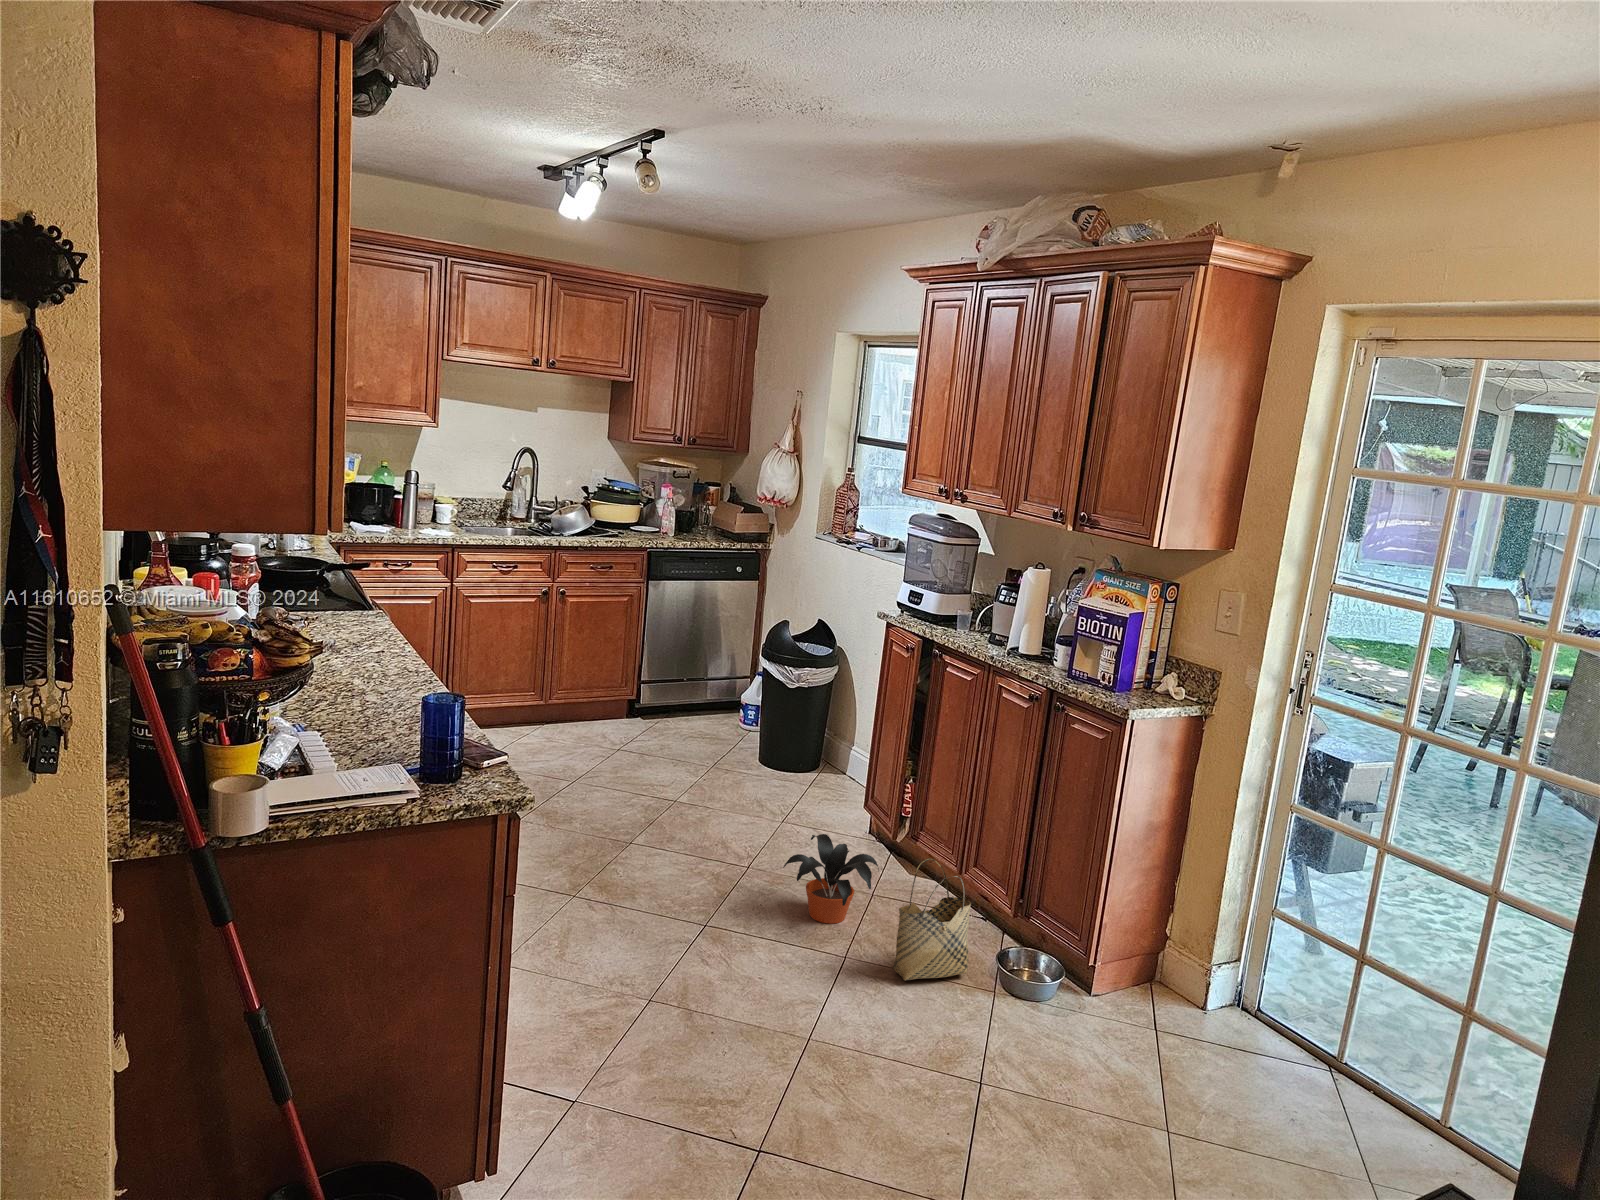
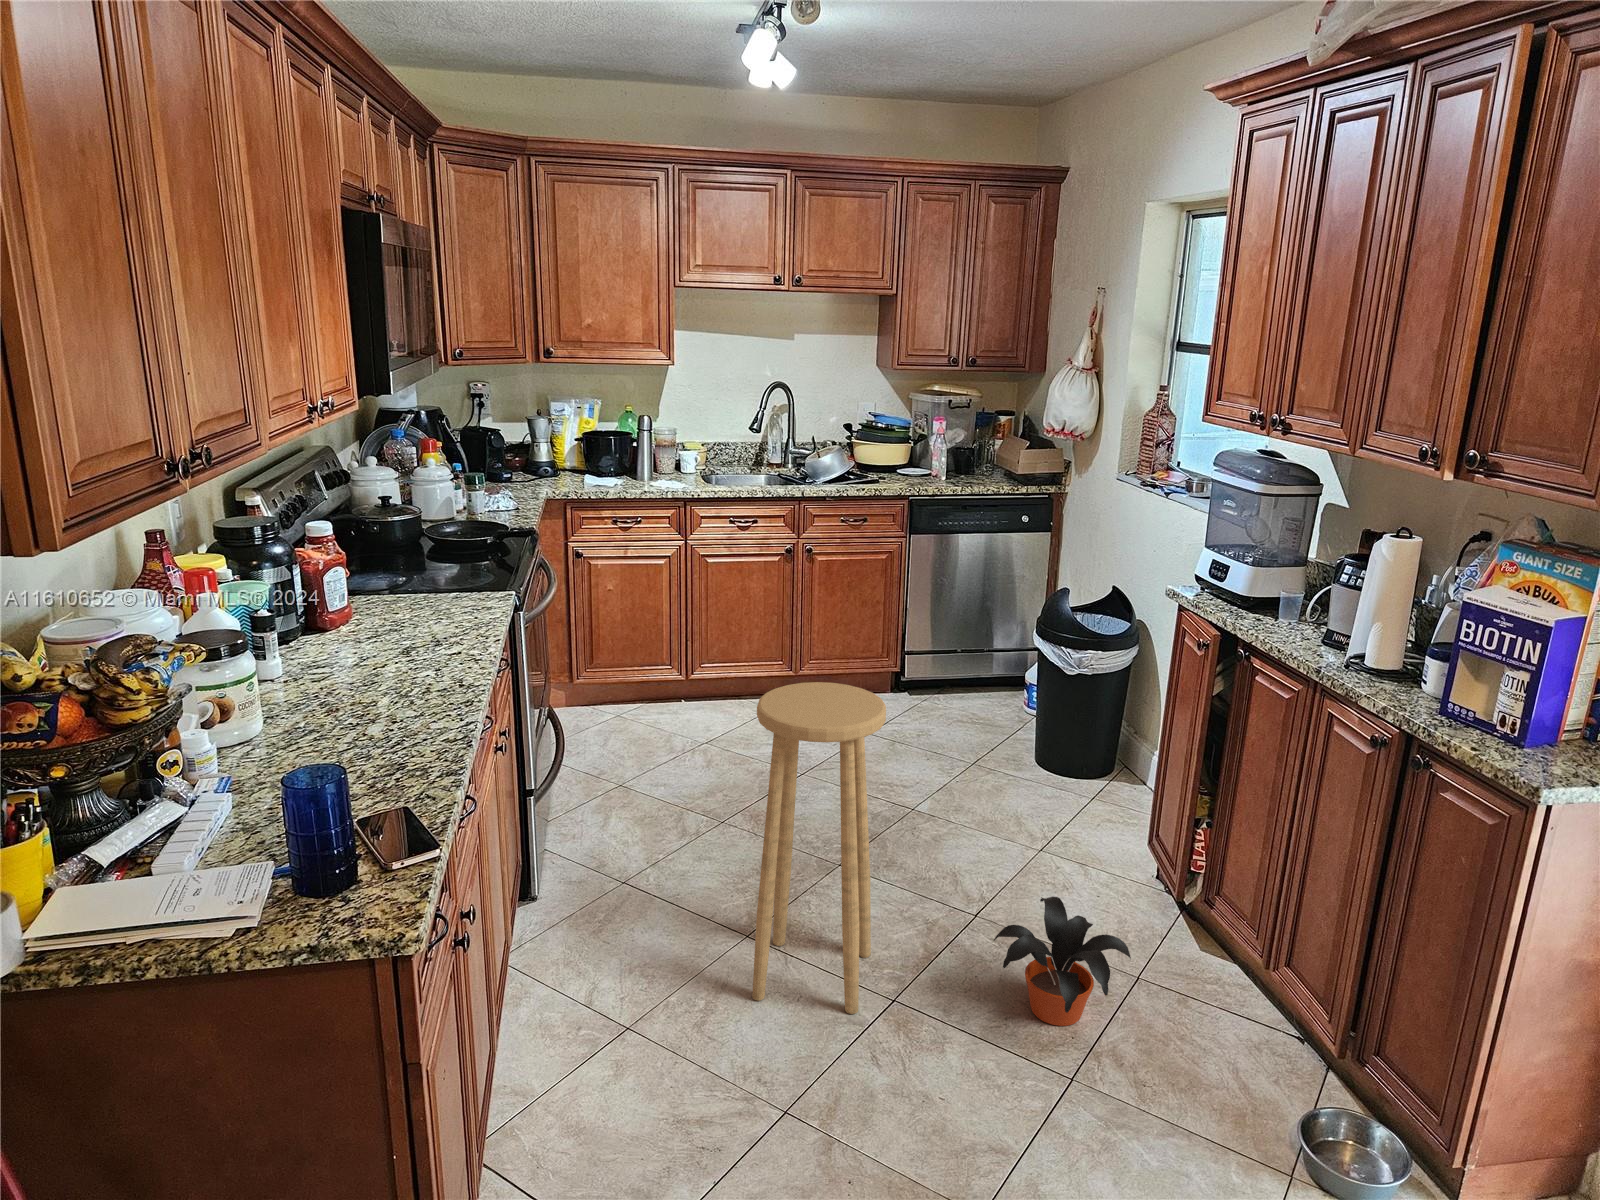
stool: none [603,679,712,932] -> present [752,682,886,1014]
woven basket: present [893,858,971,981] -> none [1128,974,1255,1153]

